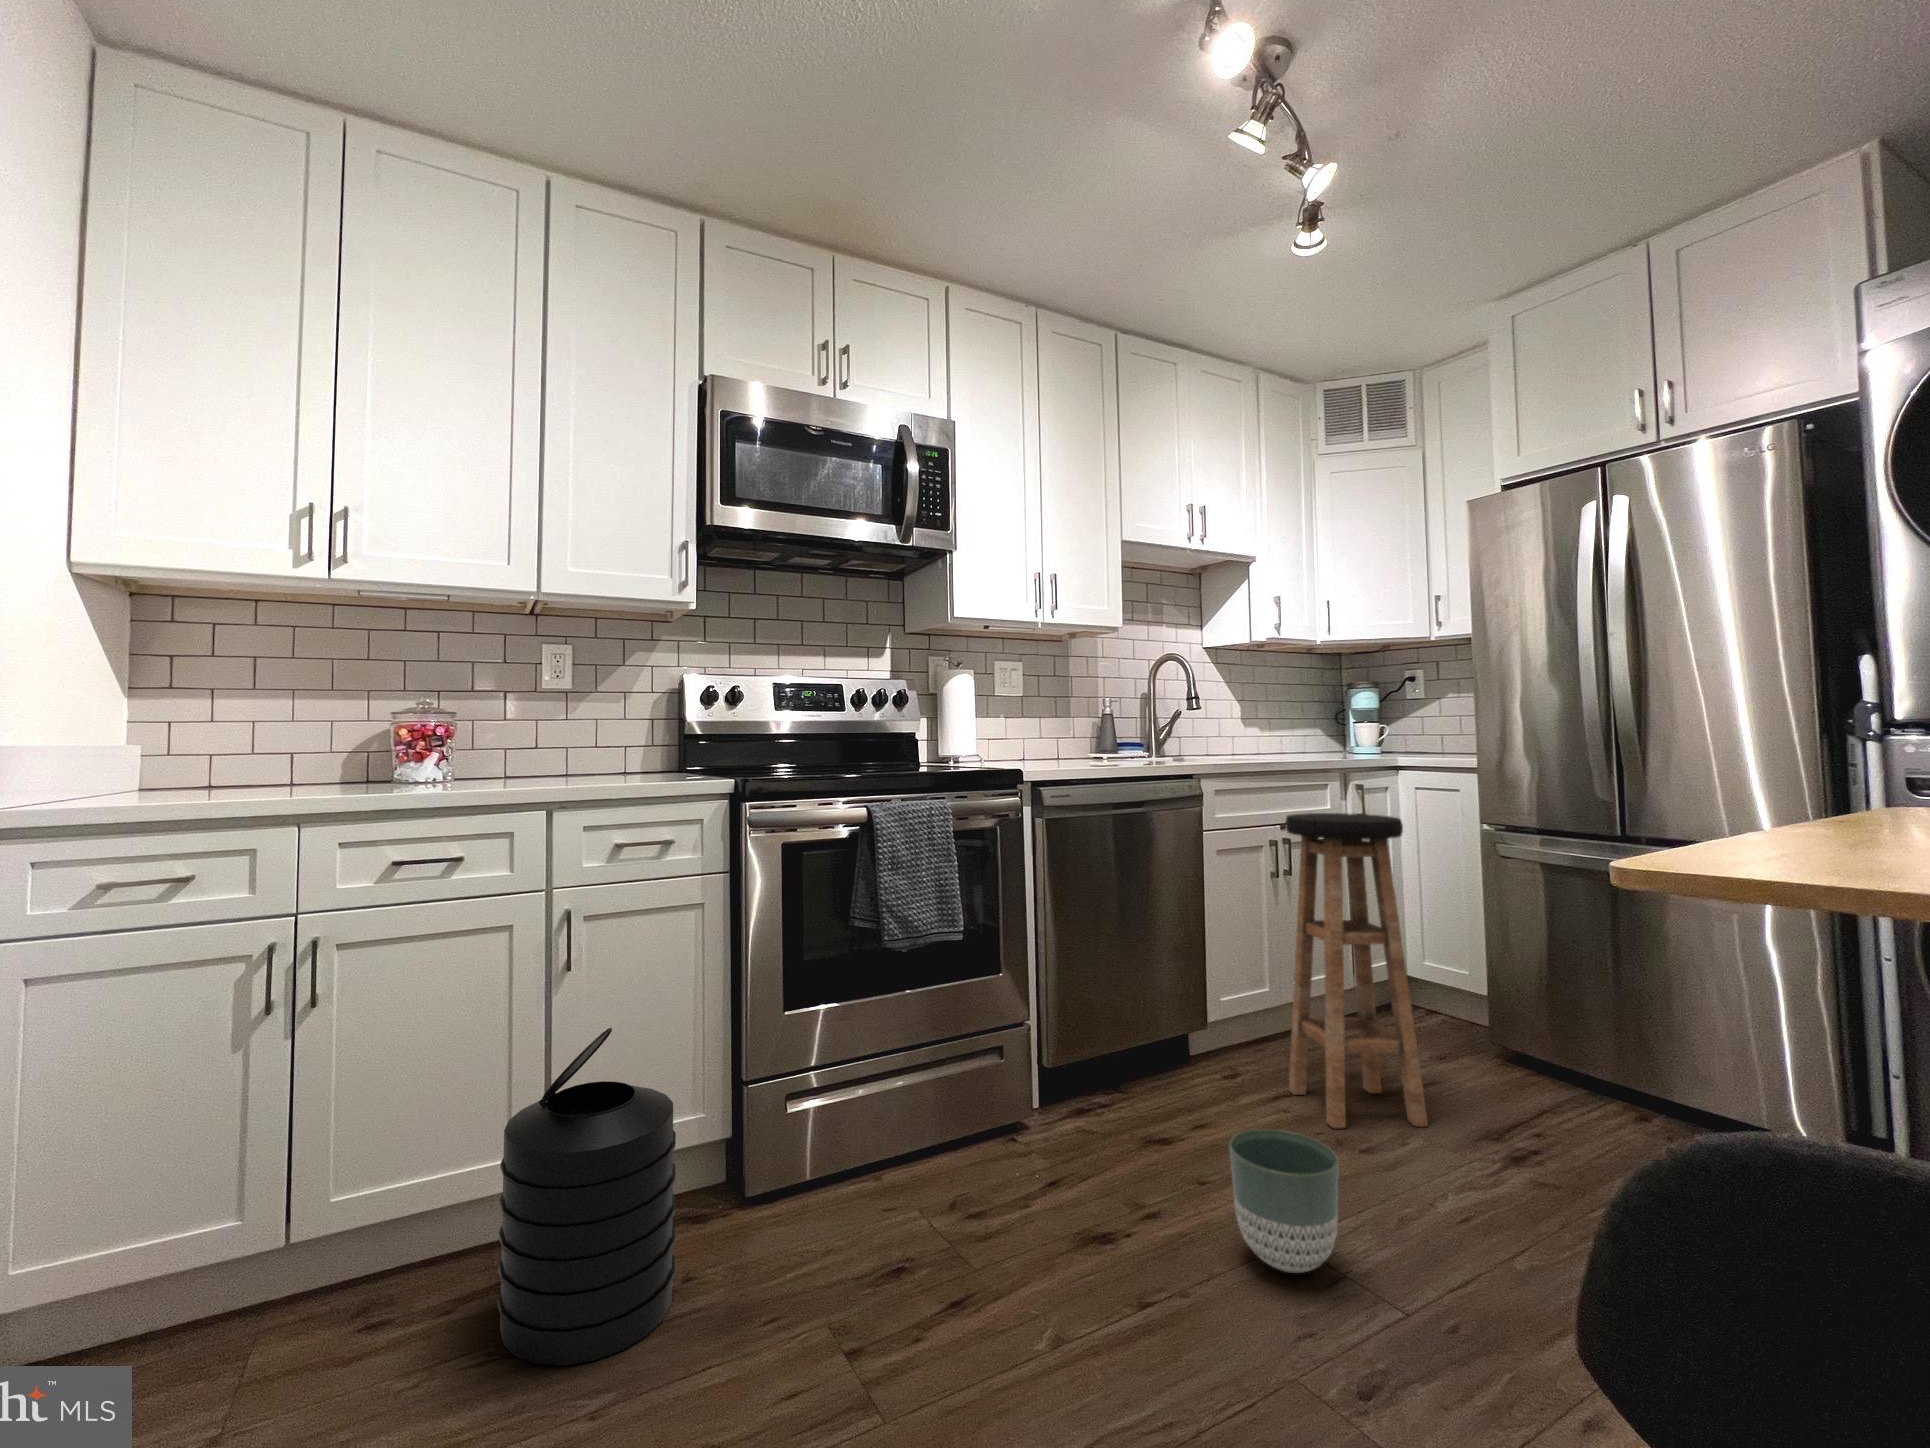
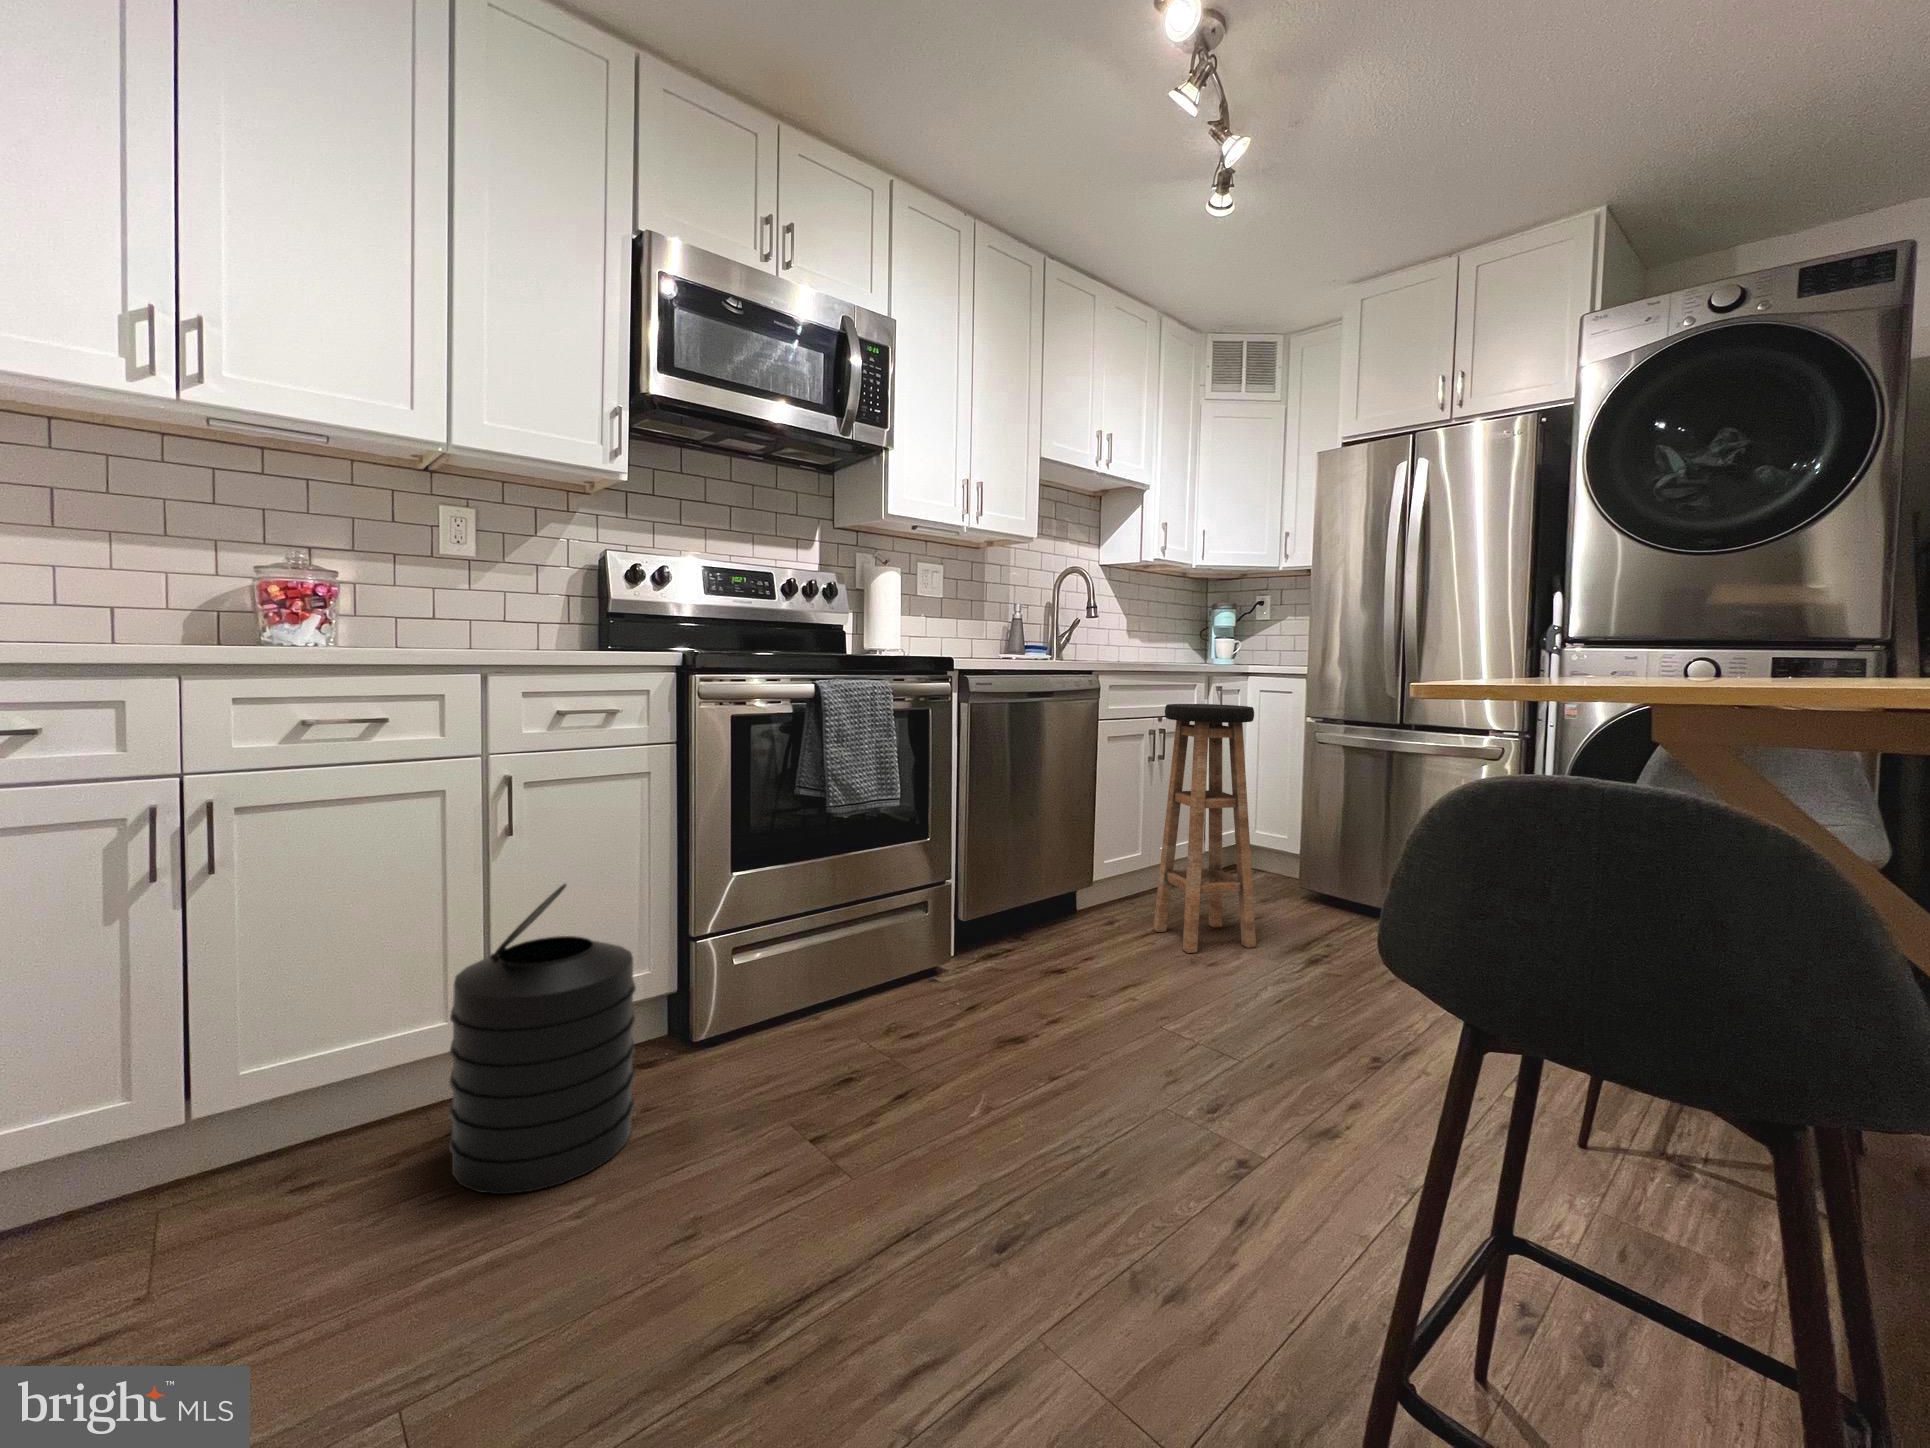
planter: present [1229,1129,1338,1273] -> none [1122,946,1203,1051]

